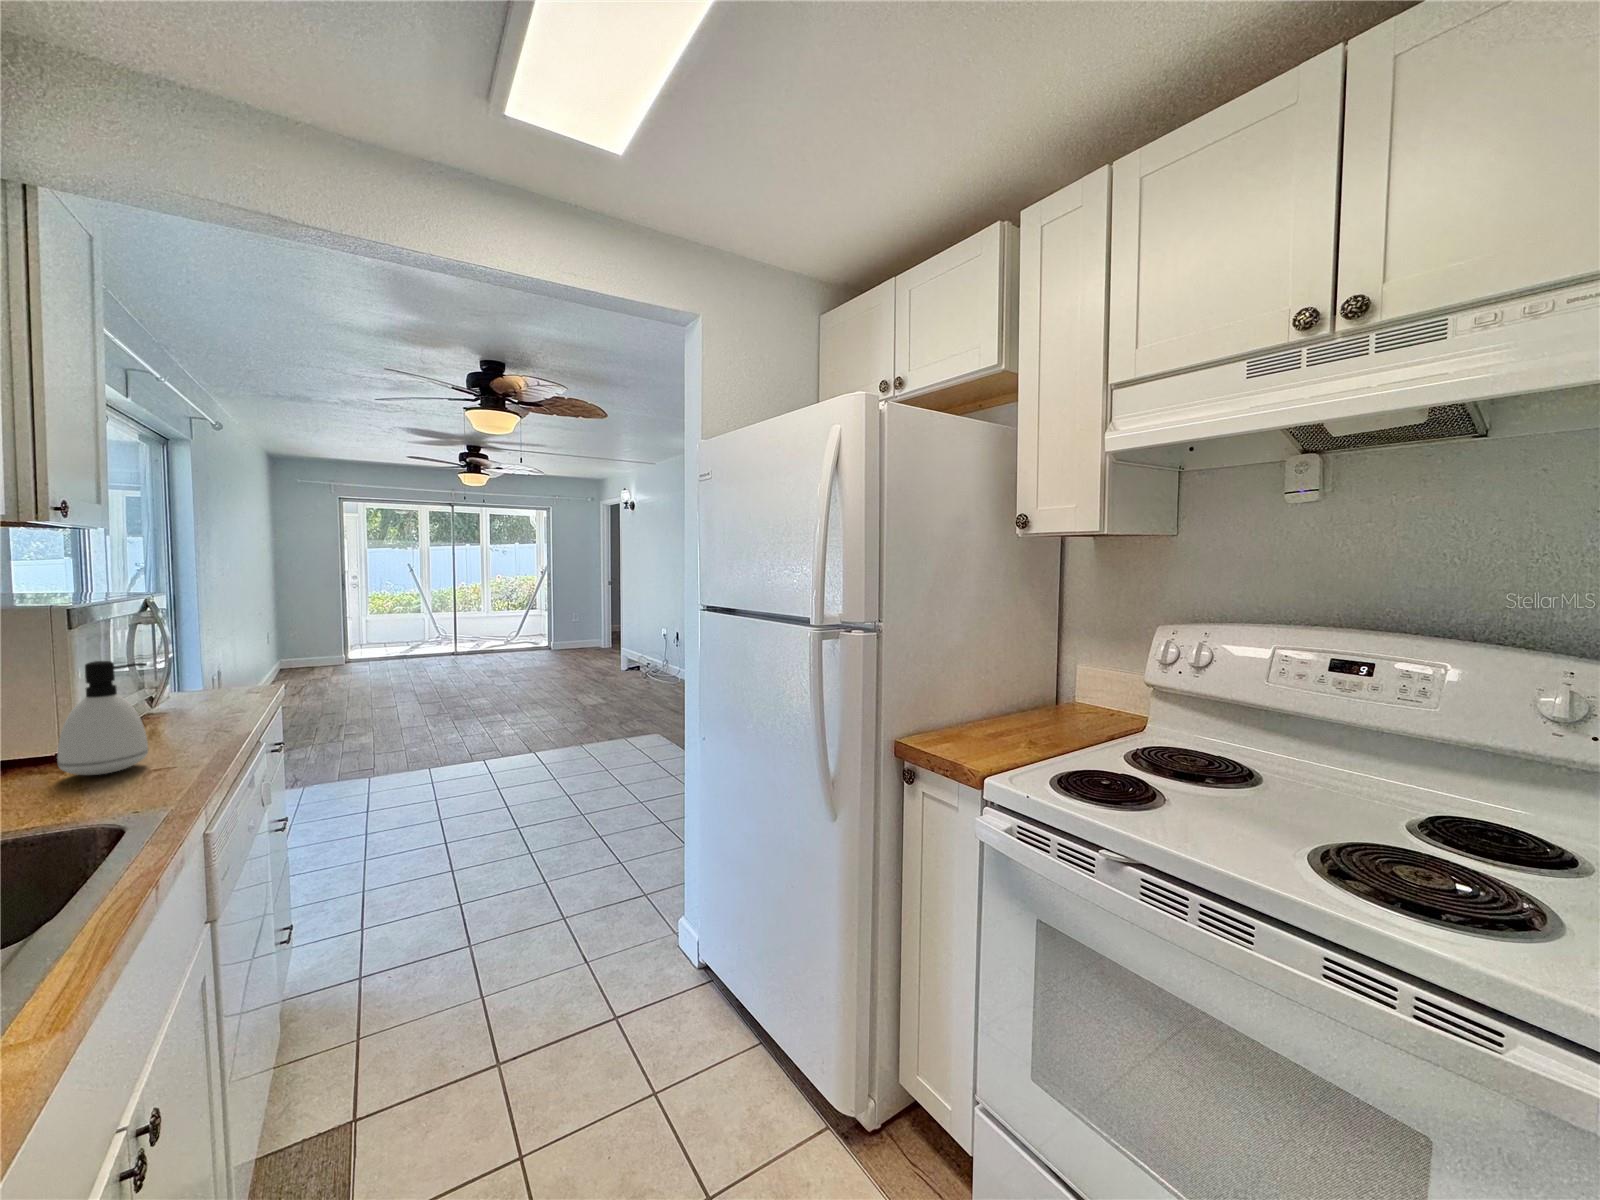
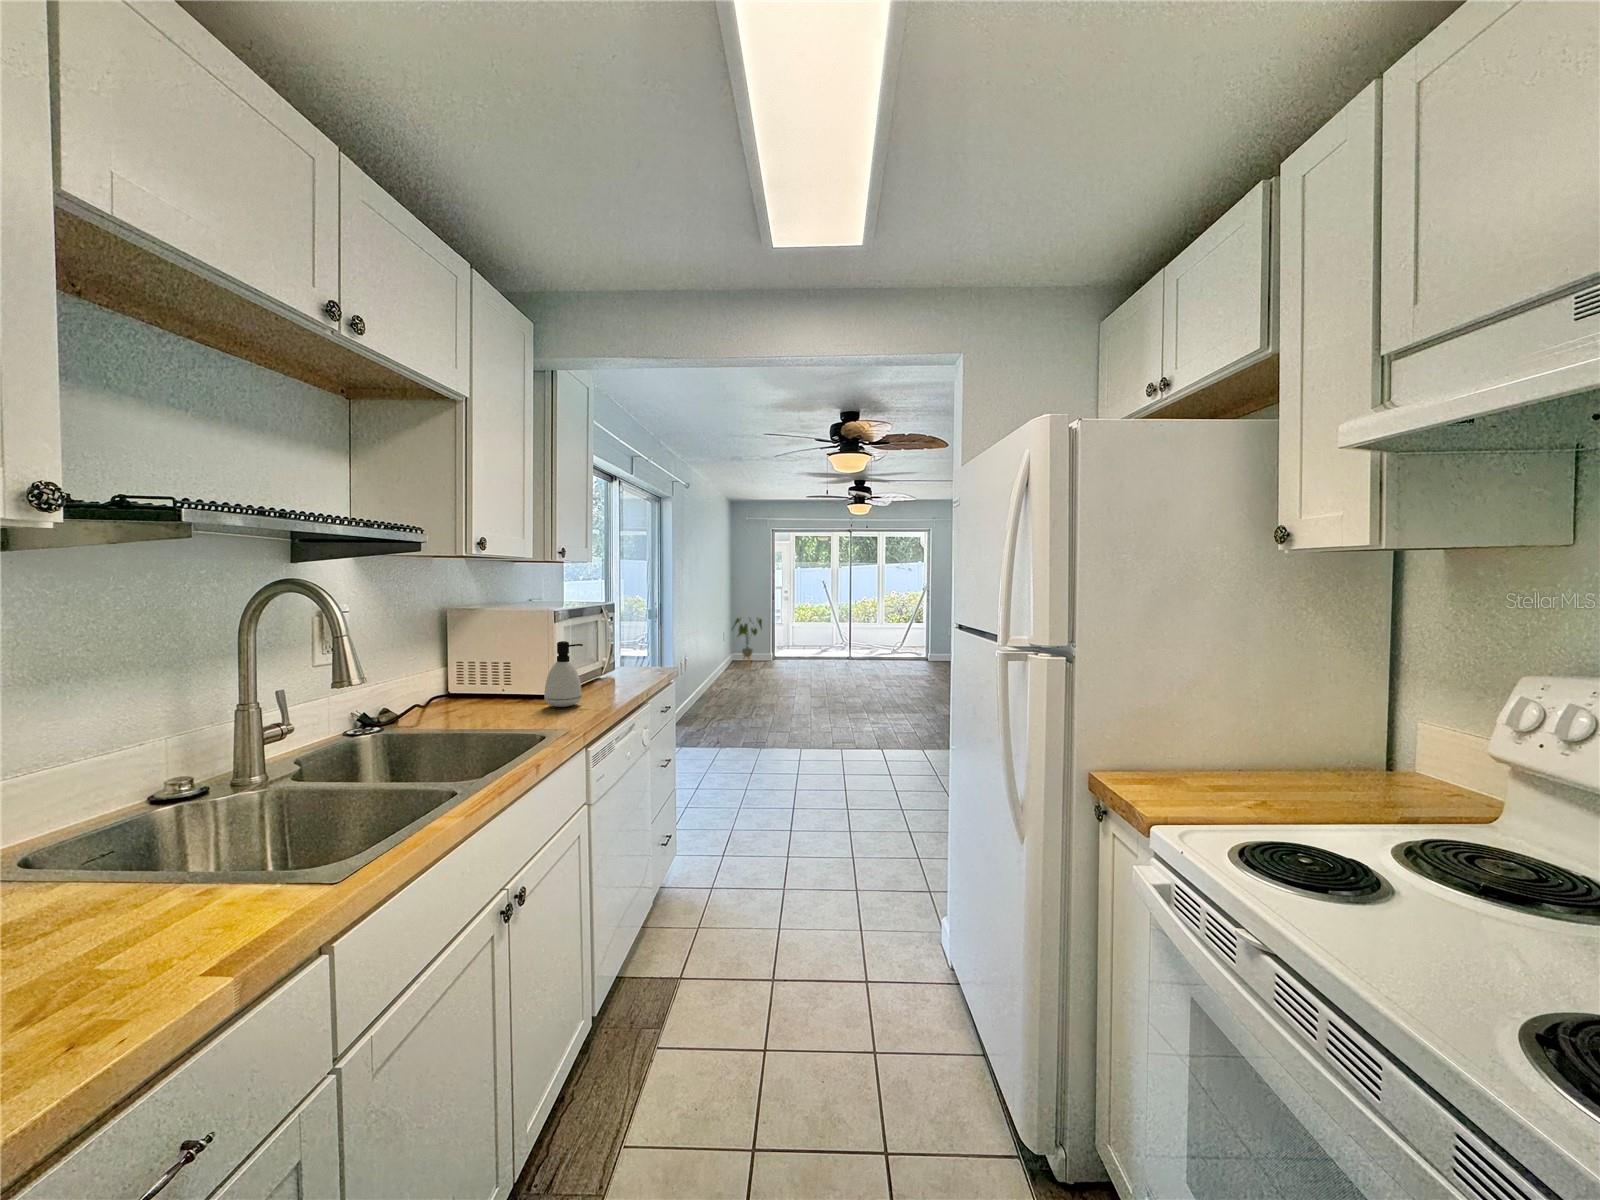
house plant: none [278,609,329,677] -> present [732,618,762,668]

